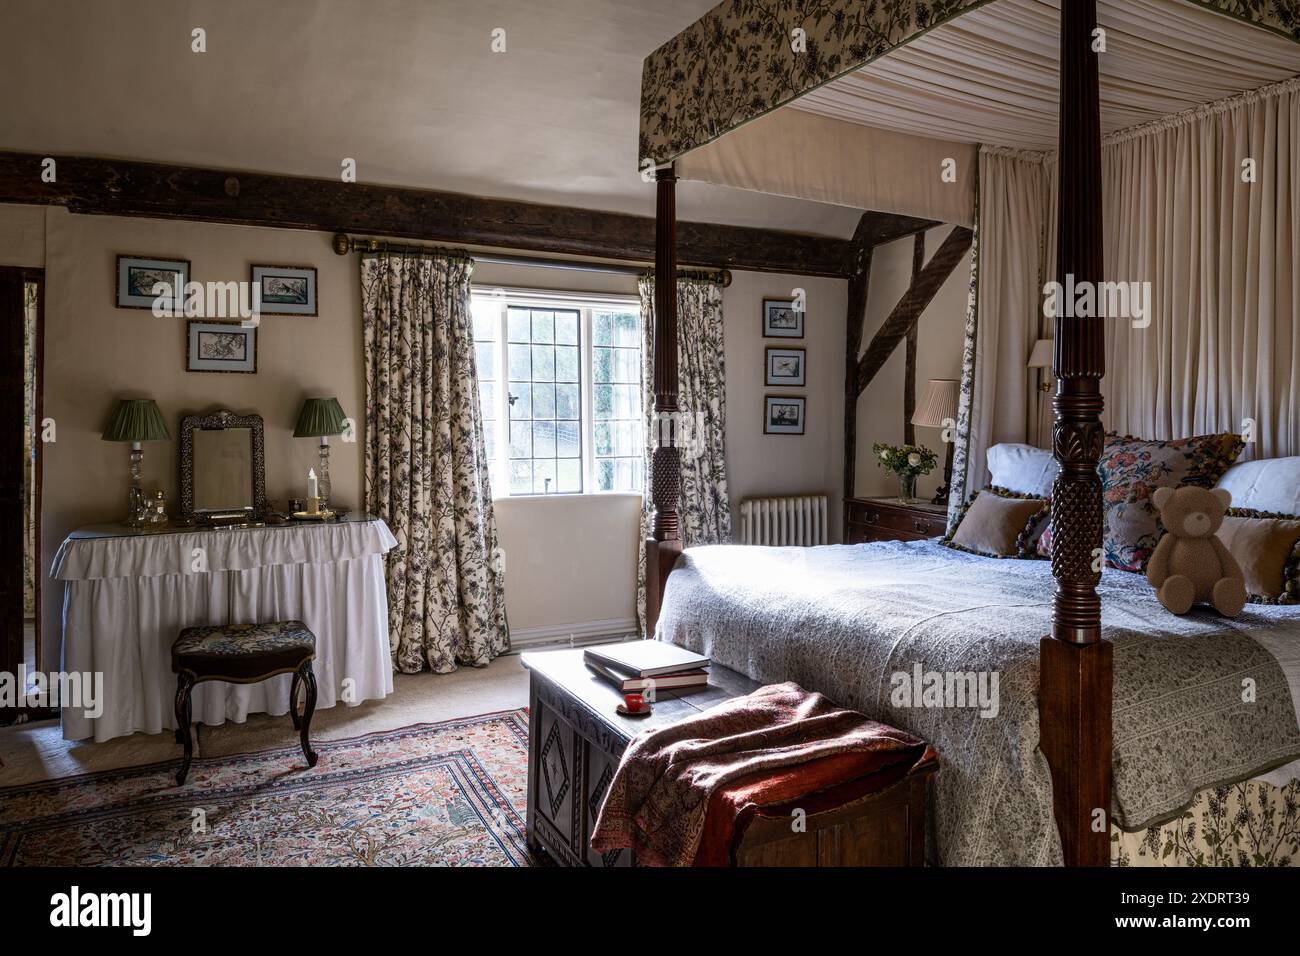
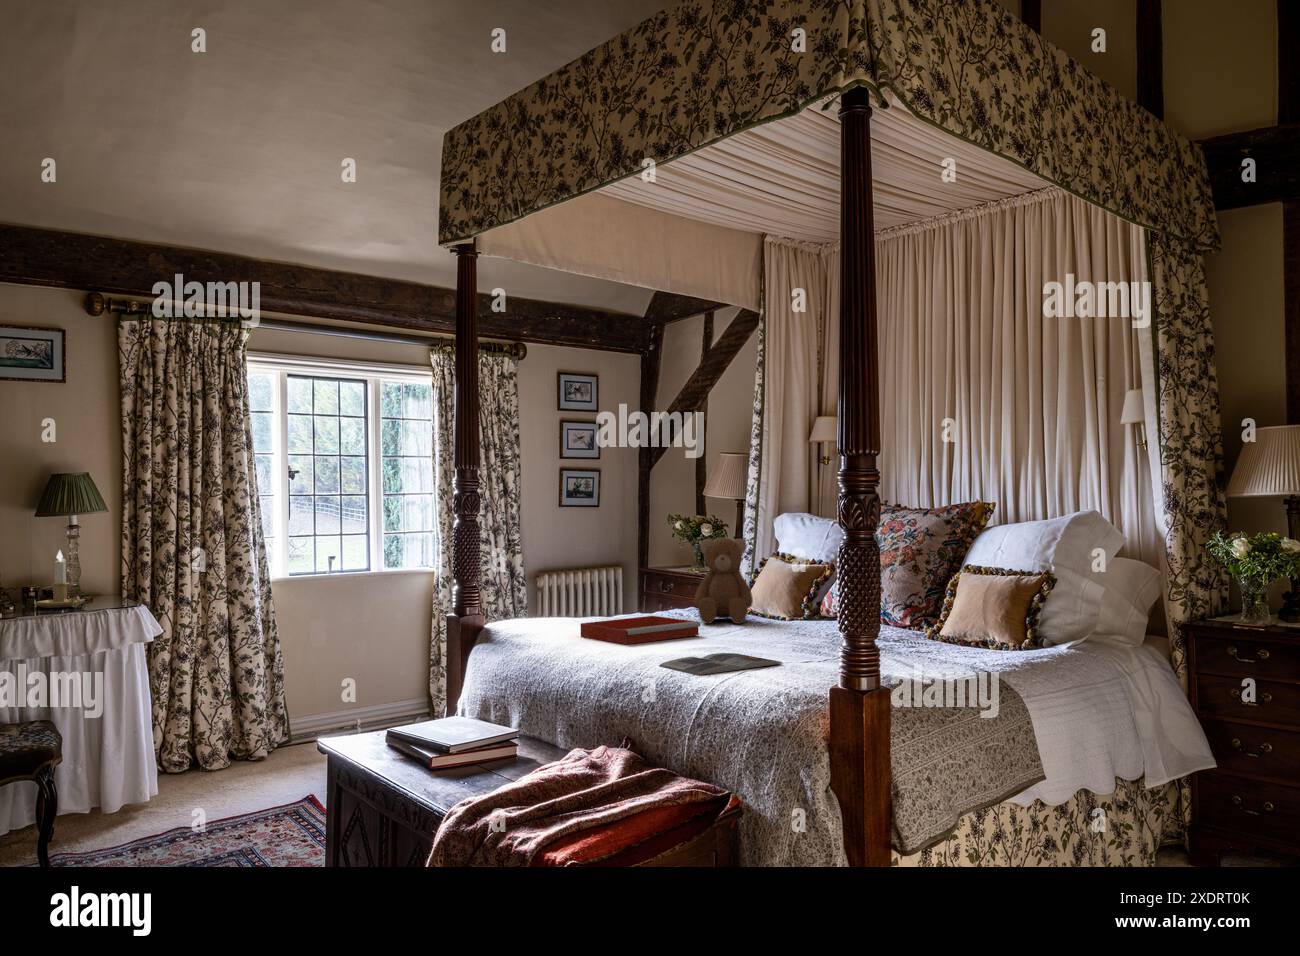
teddy bear: present [1147,486,1247,617] -> present [695,538,753,624]
tray: none [774,548,900,577] -> present [581,616,700,644]
magazine: none [852,592,990,616] -> present [660,653,782,675]
teacup: present [616,694,652,714] -> none [431,769,467,789]

